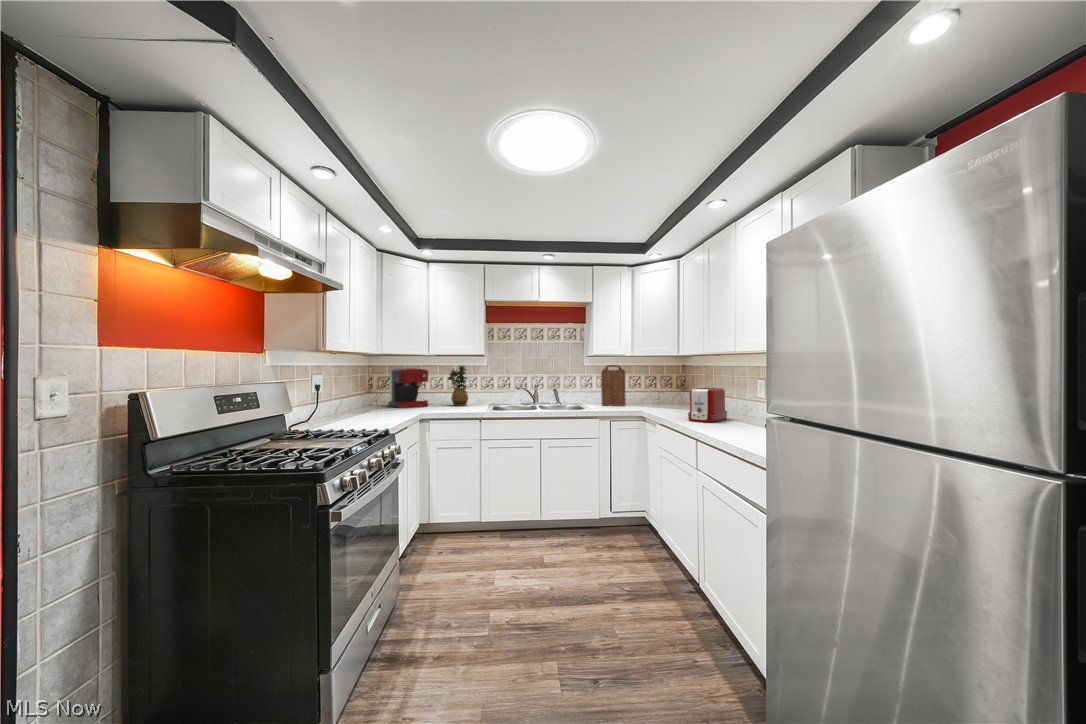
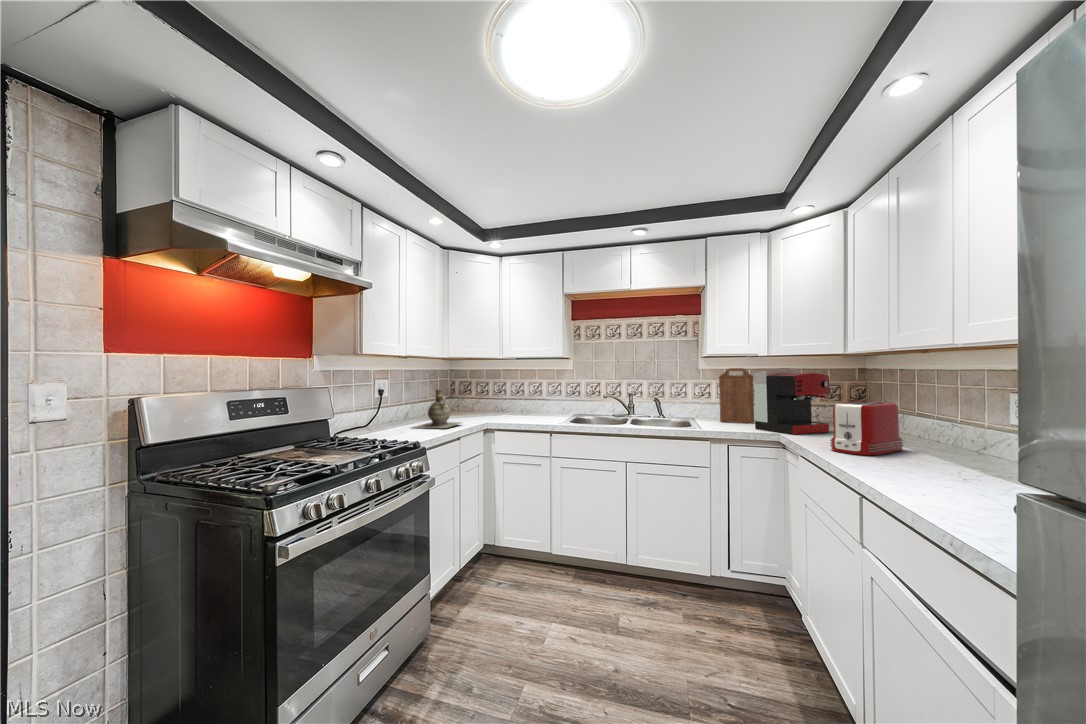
coffee maker: present [388,366,428,408] -> present [754,368,830,435]
potted plant: present [448,366,468,406] -> none [531,370,555,417]
ceramic jug: none [348,382,397,418] -> present [413,390,461,428]

